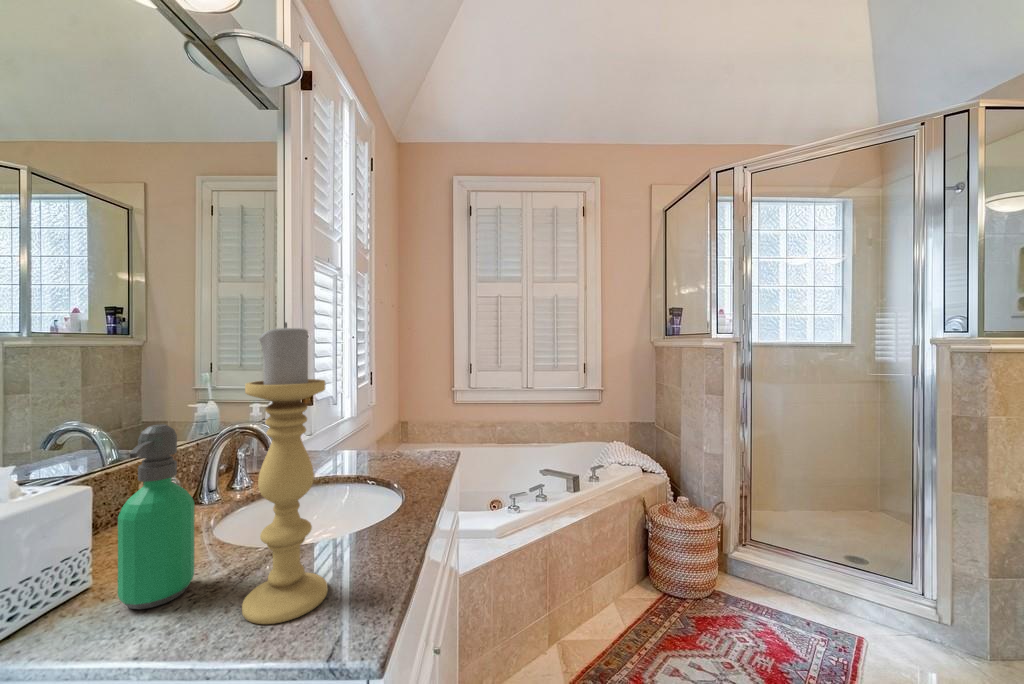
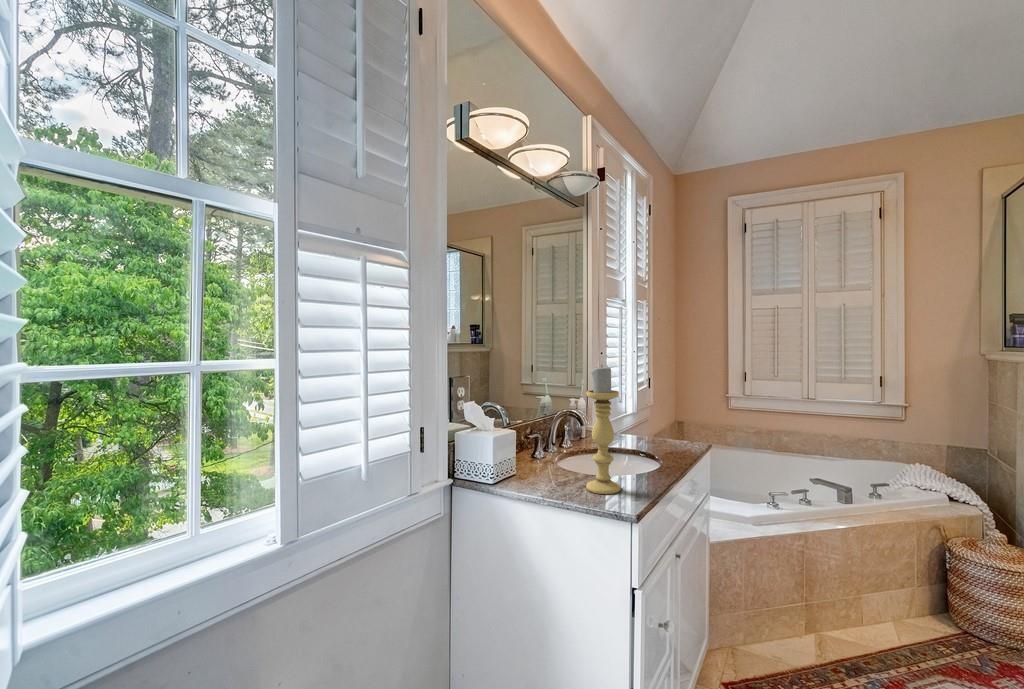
soap dispenser: present [118,424,194,609] -> none [540,406,565,481]

